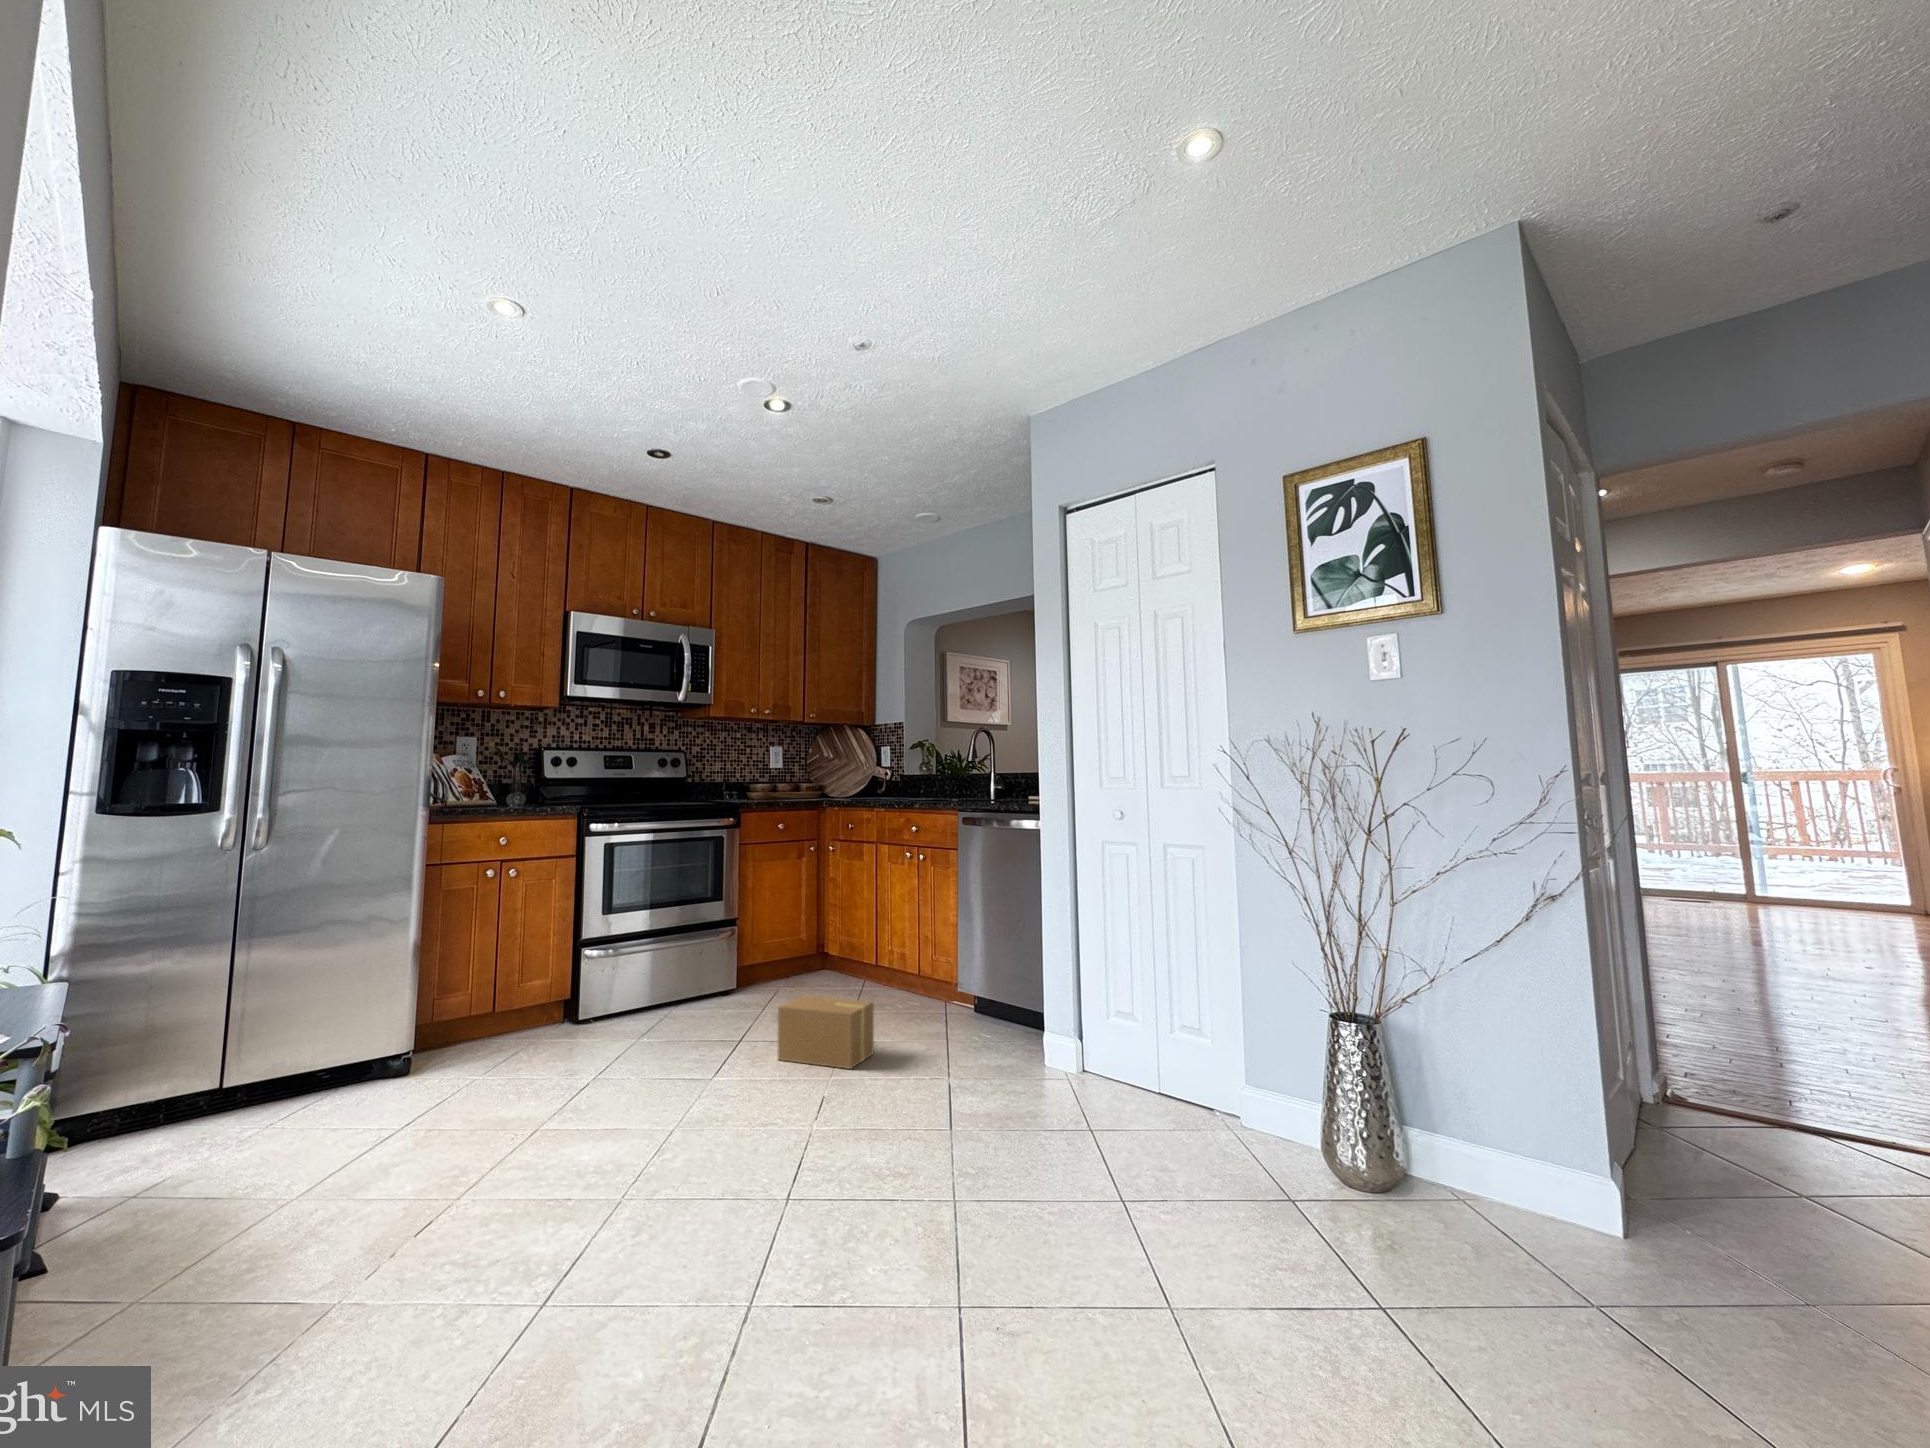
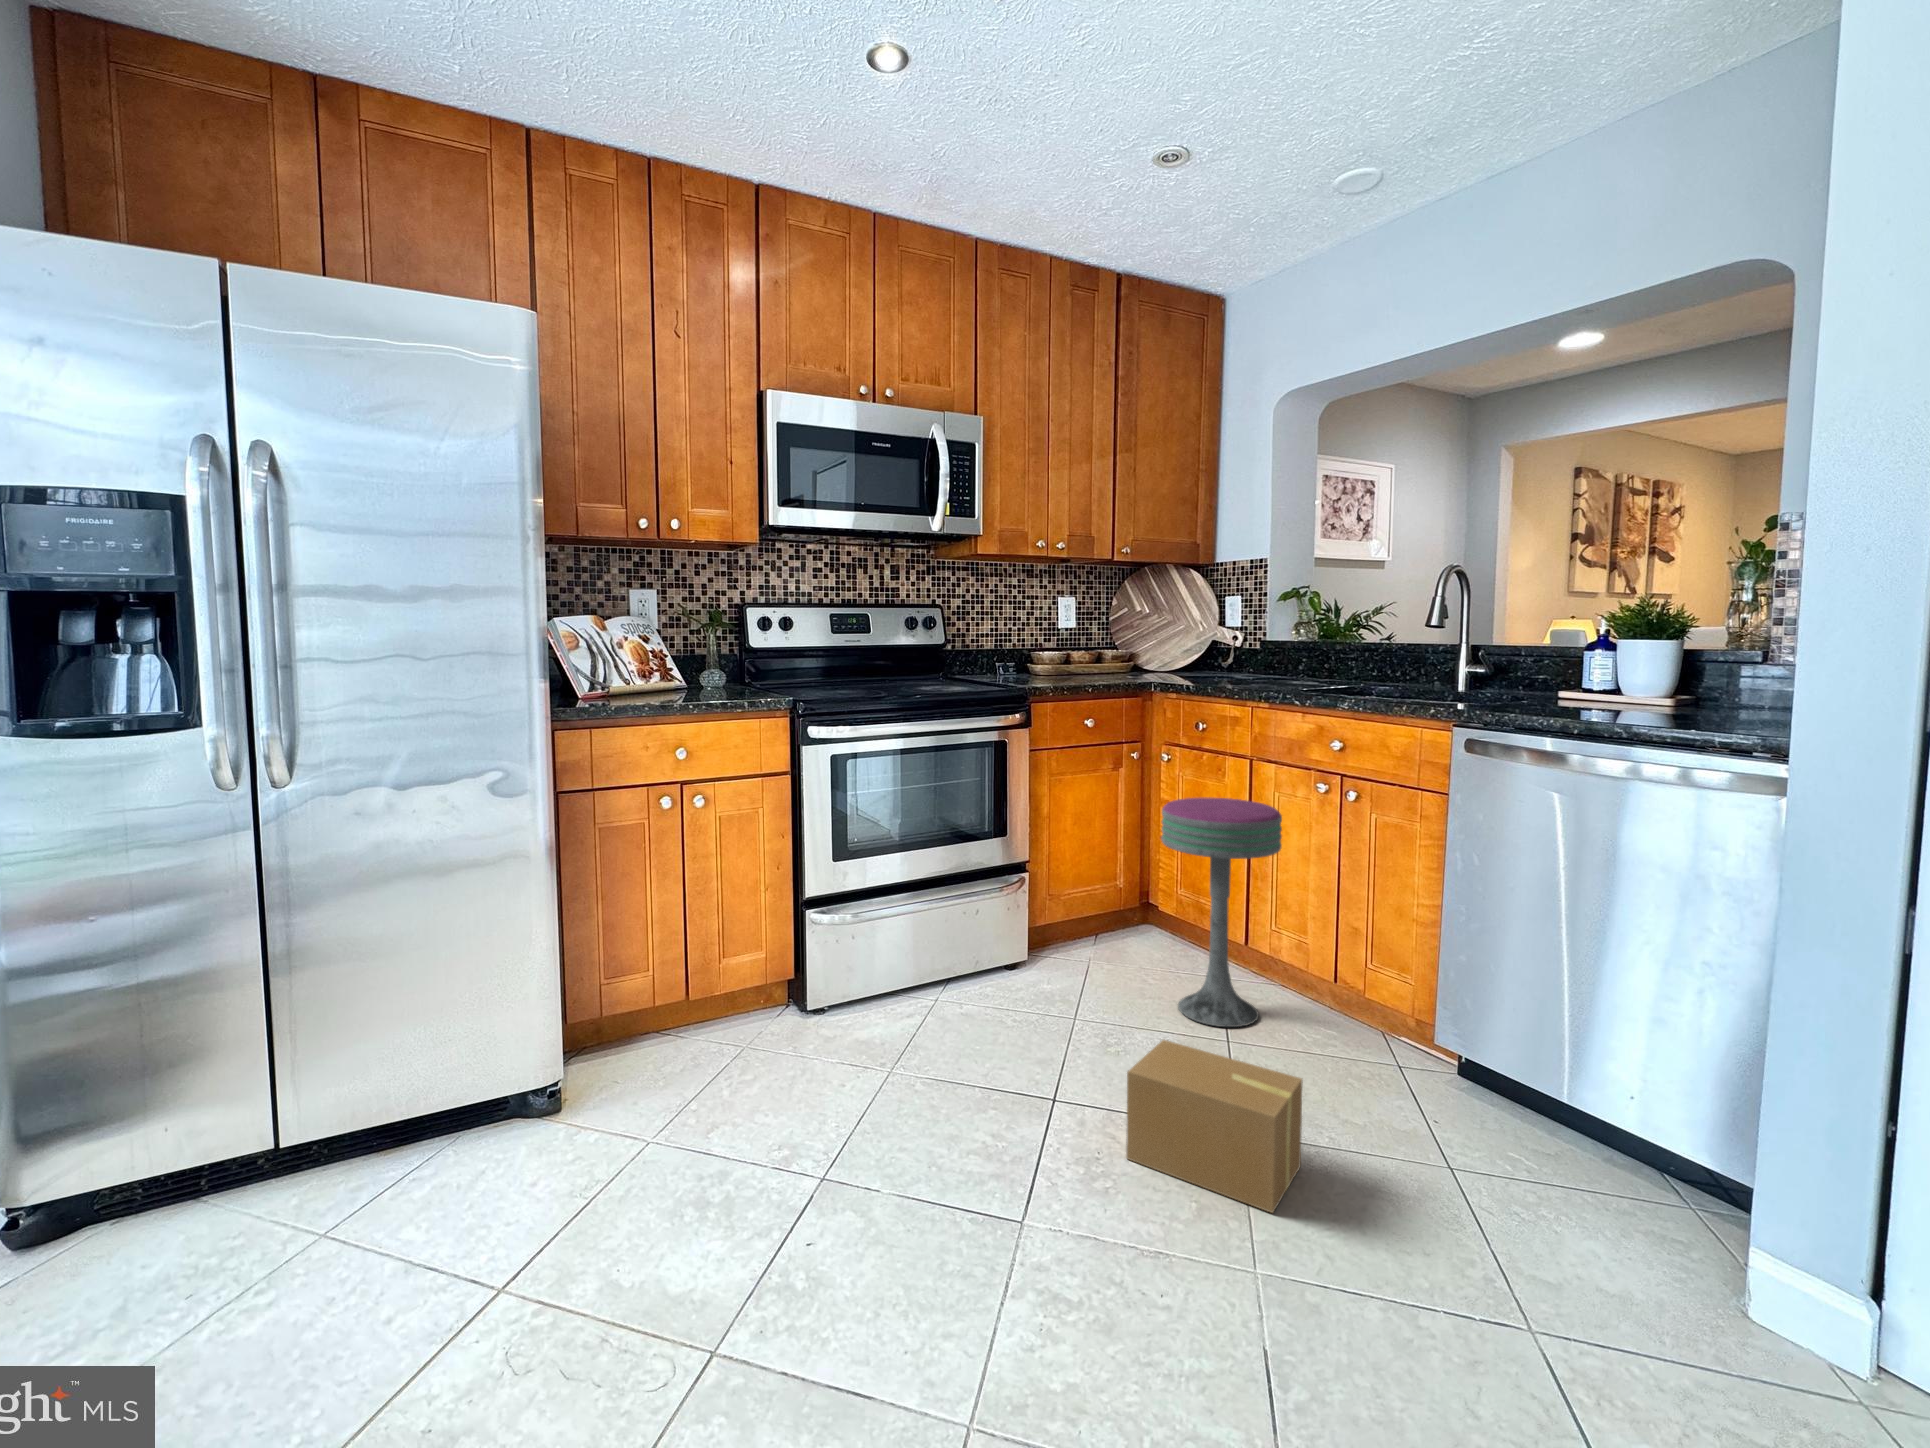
bar stool: none [819,868,889,1009] -> present [1161,798,1282,1027]

